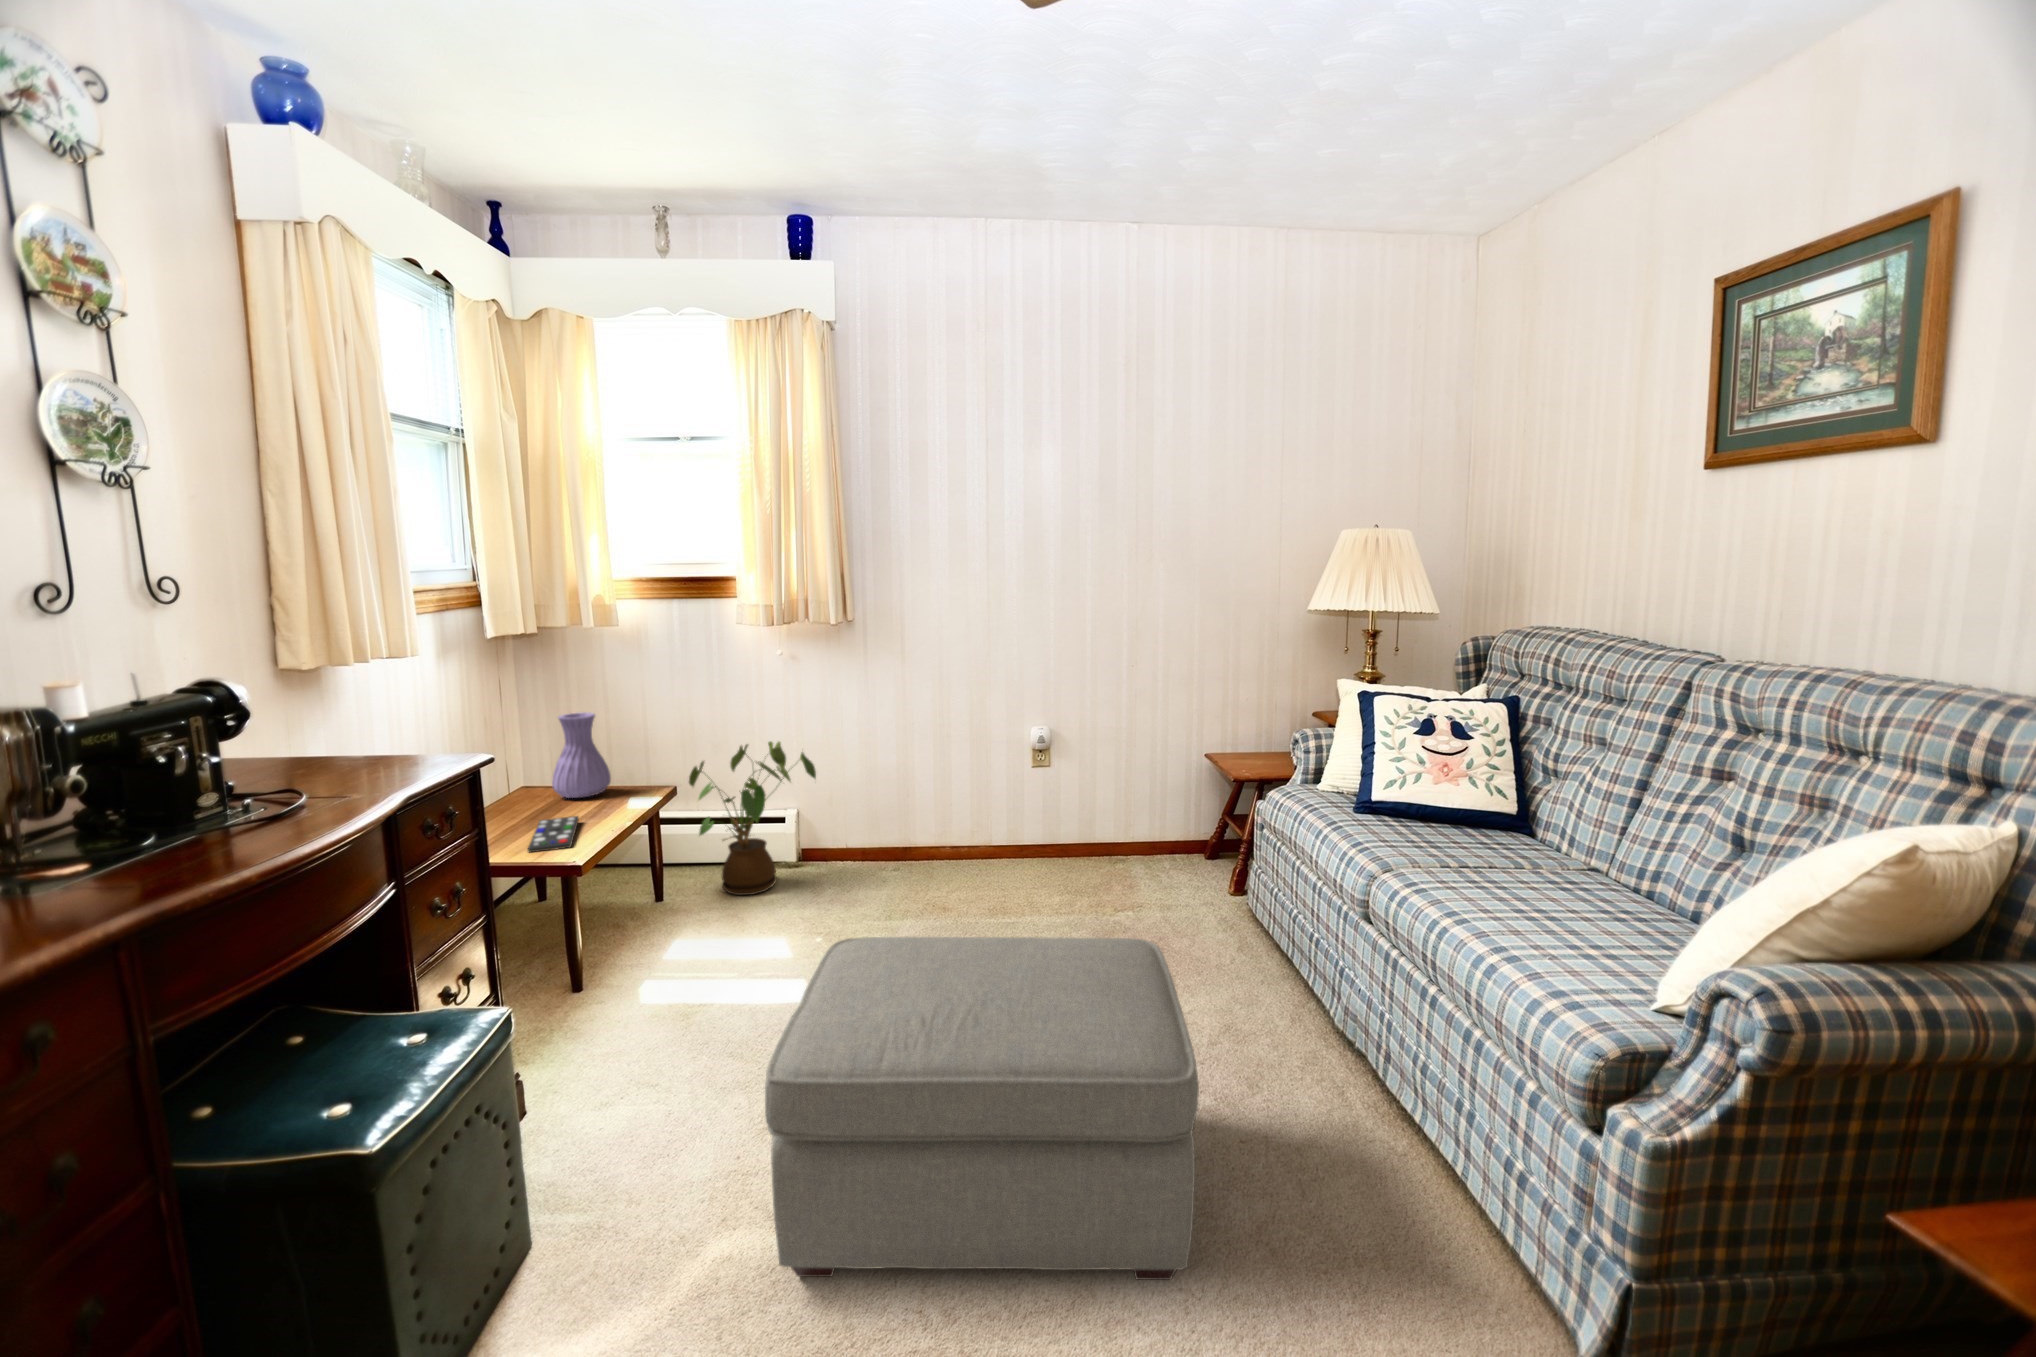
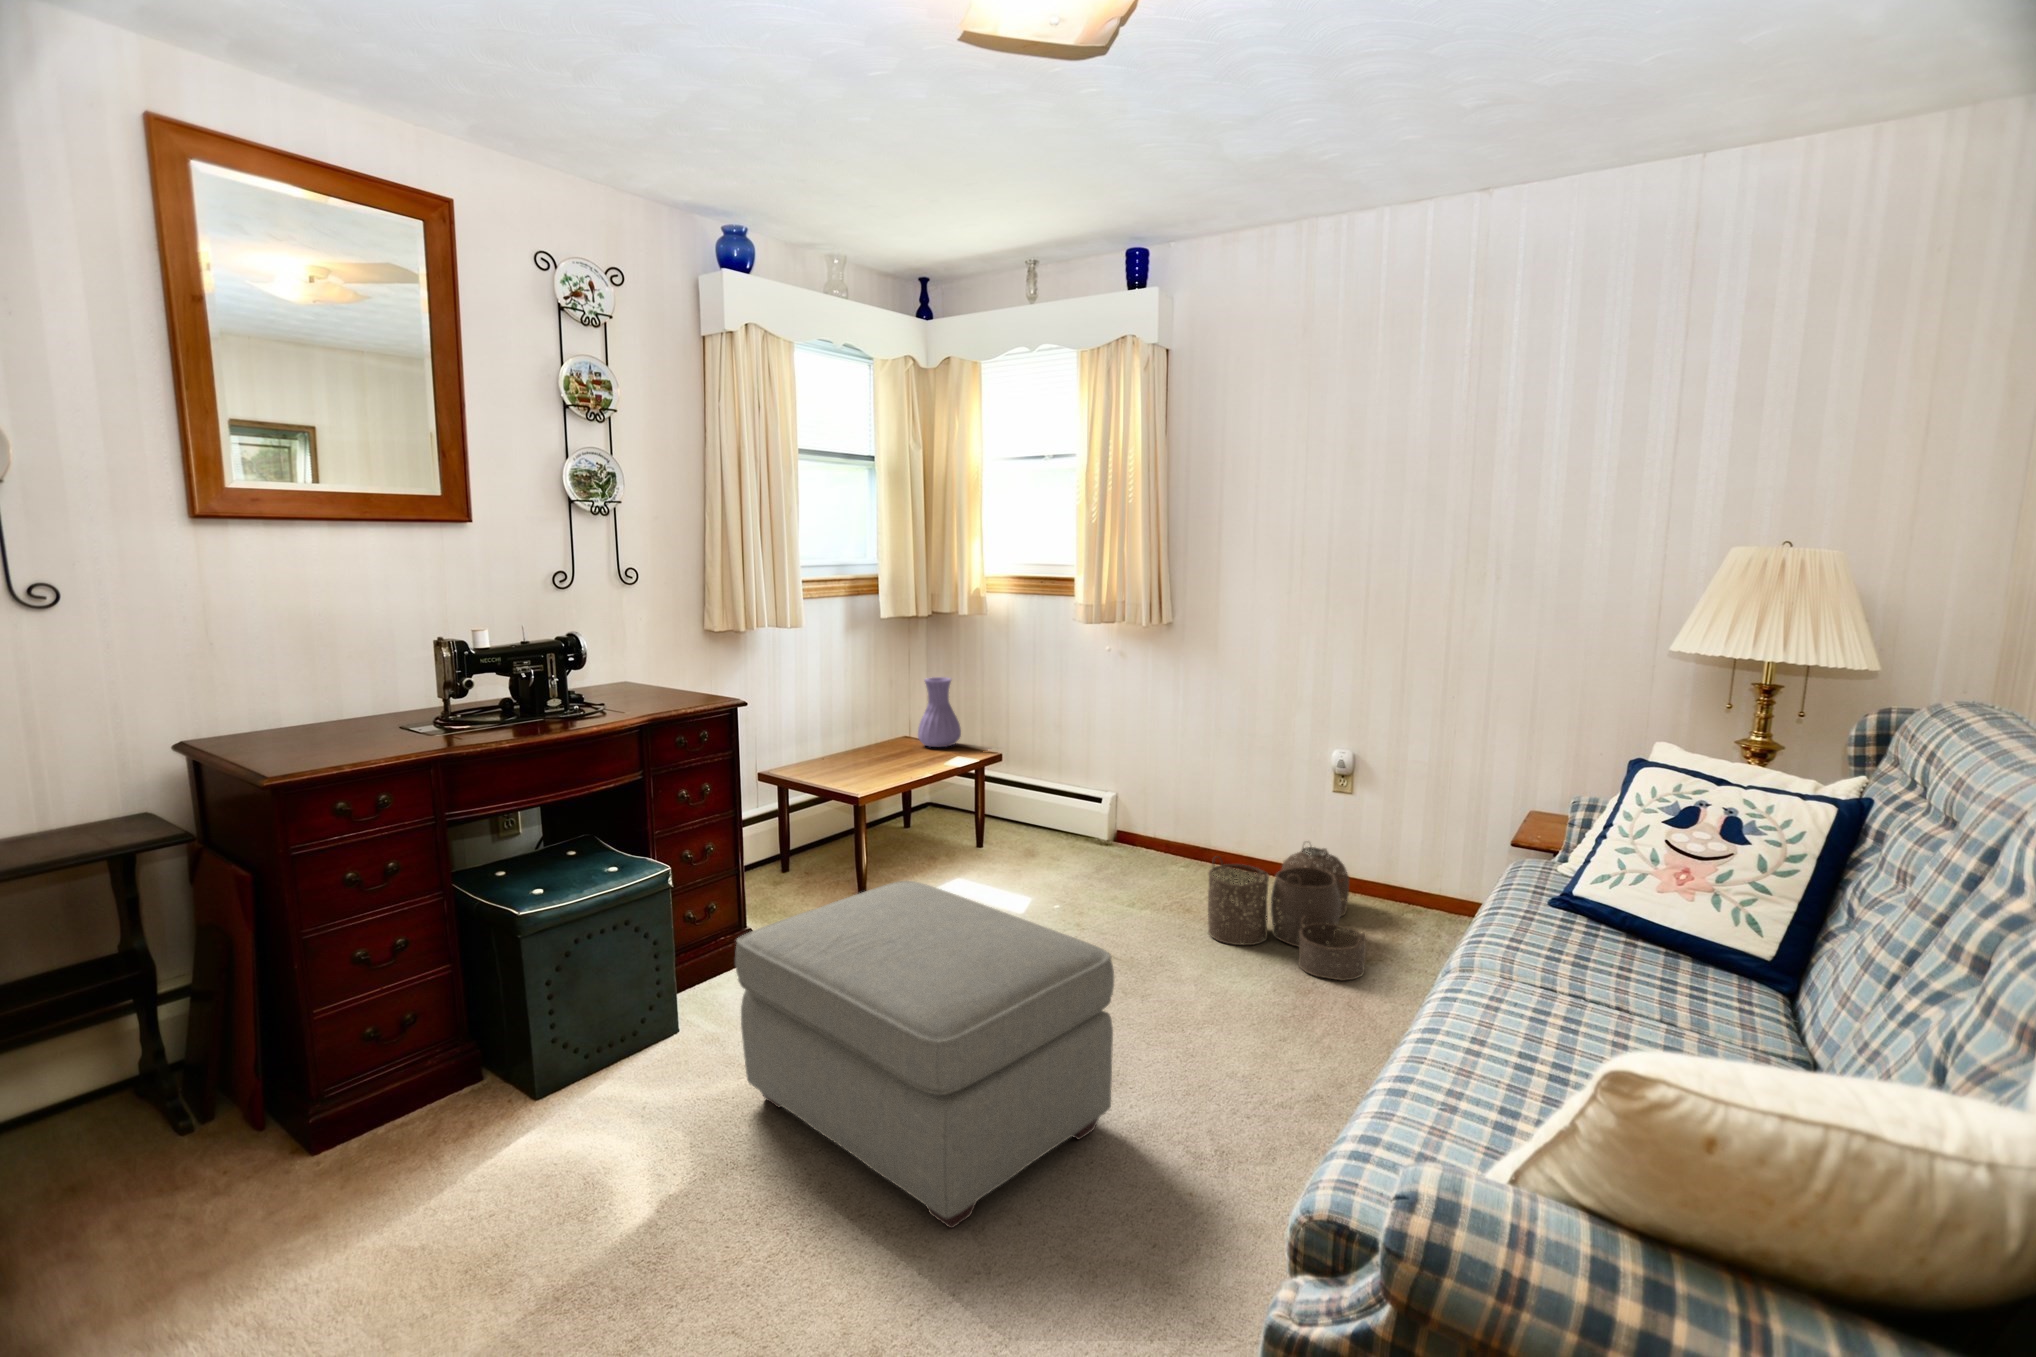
house plant: present [689,742,816,895] -> none [997,722,1110,860]
woven basket: none [983,814,1138,923] -> present [1208,847,1366,981]
remote control: present [527,816,579,852] -> none [839,756,901,780]

